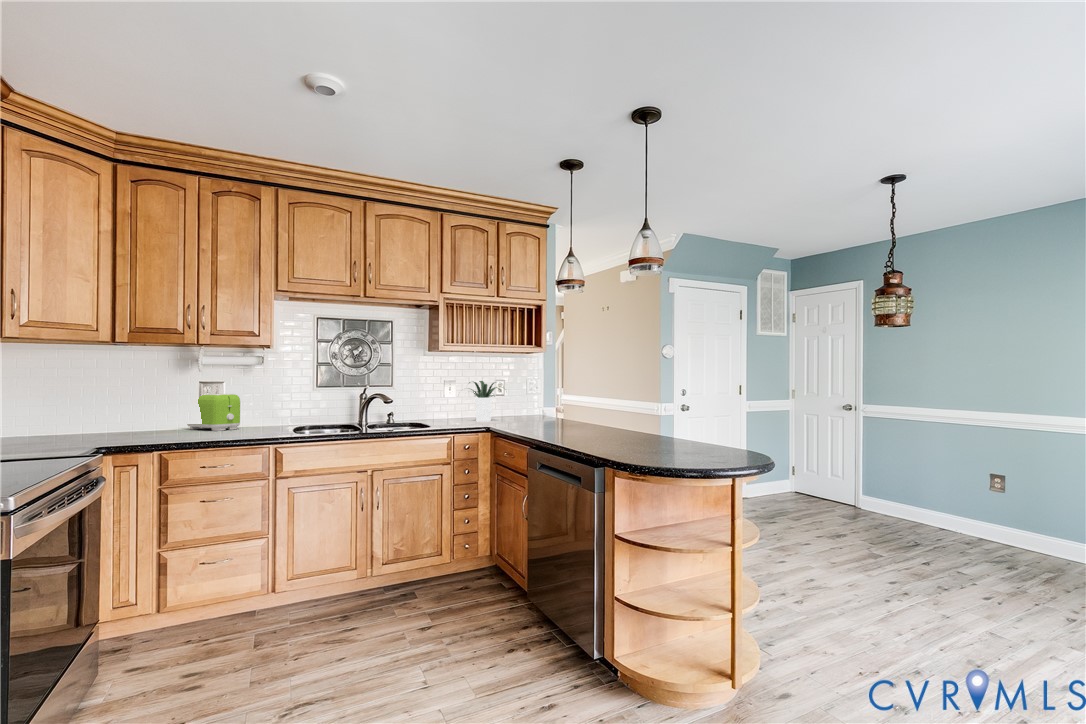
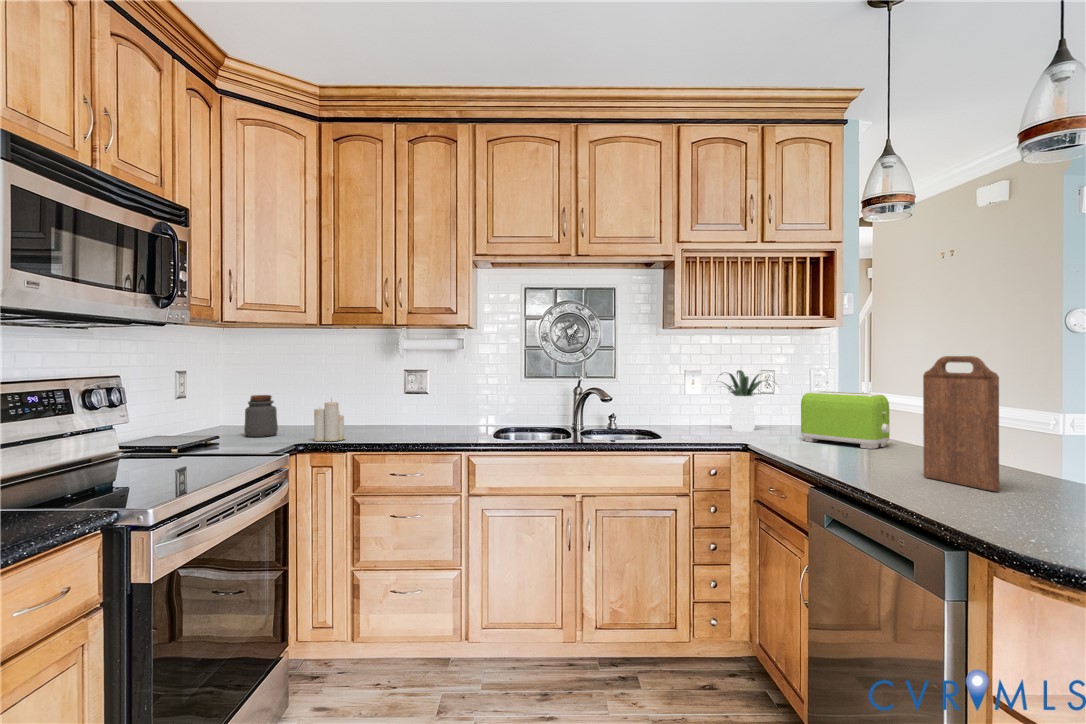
cutting board: none [582,364,616,435] -> present [923,356,999,491]
toaster: present [187,394,240,431] -> present [801,391,890,449]
candle: none [122,400,157,439] -> present [313,402,346,441]
jar: none [34,401,74,440] -> present [244,395,278,437]

